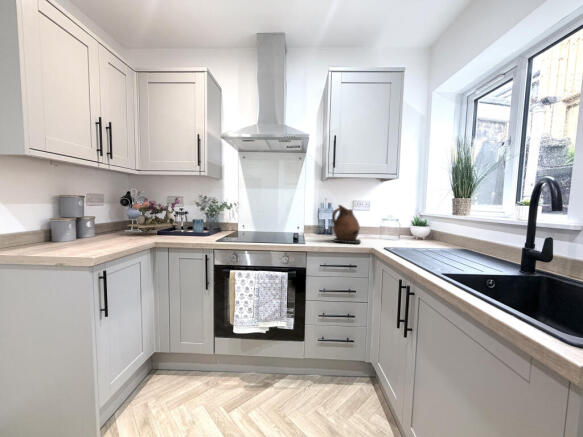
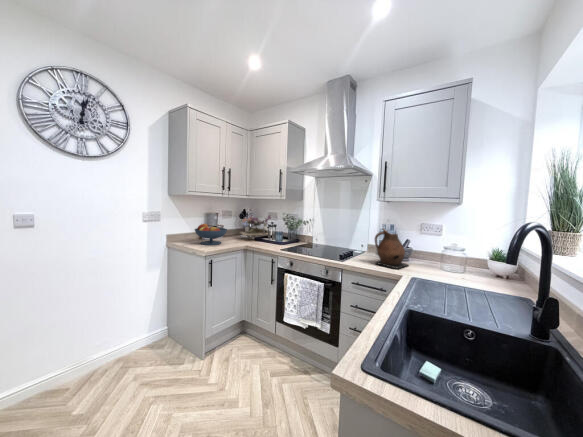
fruit bowl: none [48,211,118,247] -> present [195,224,227,245]

